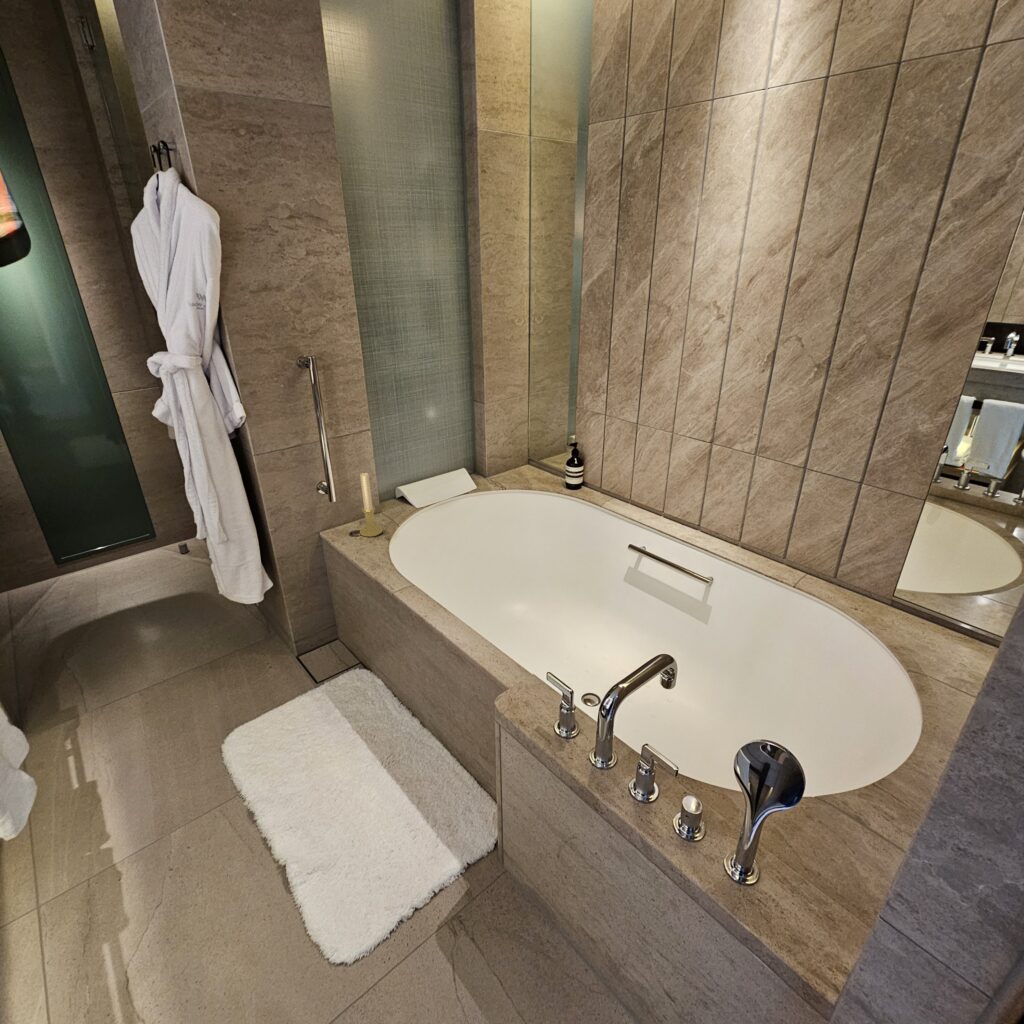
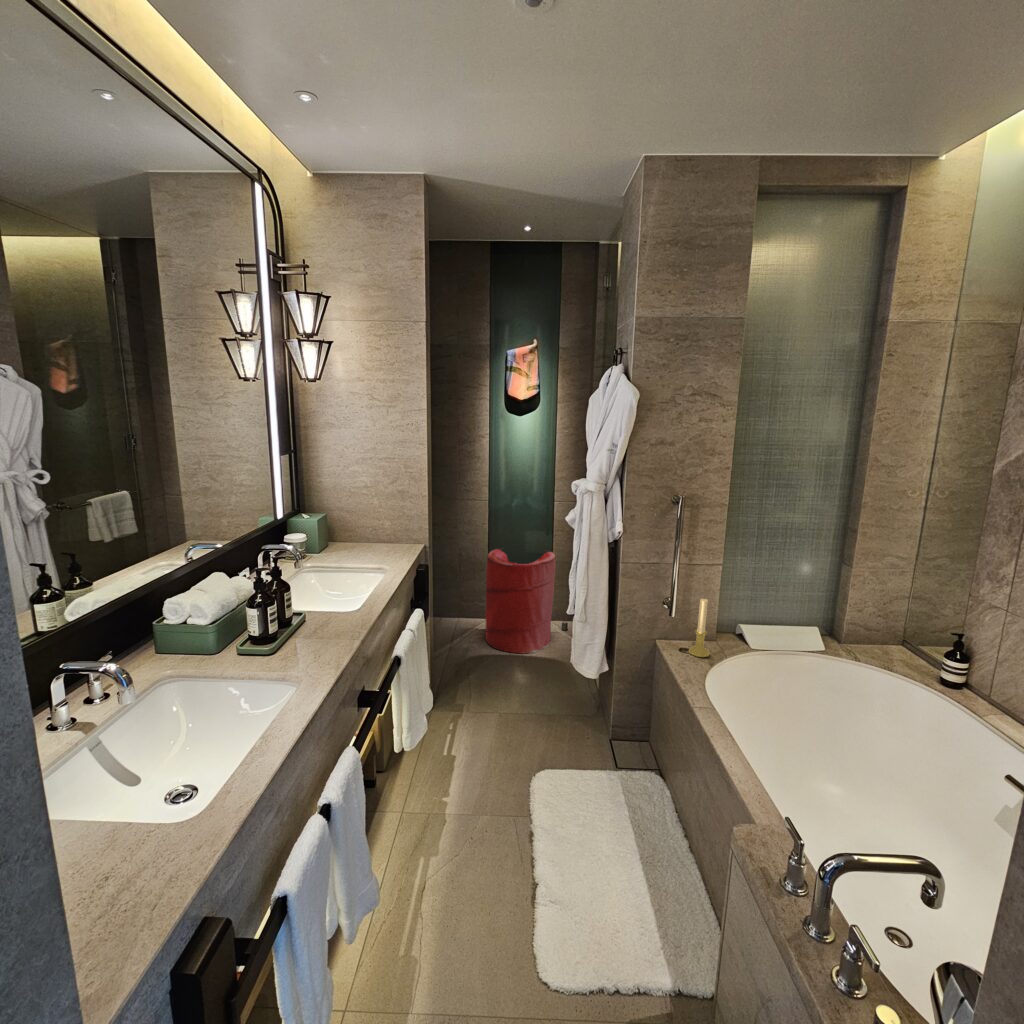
laundry hamper: none [19,460,169,612] -> present [485,549,556,653]

